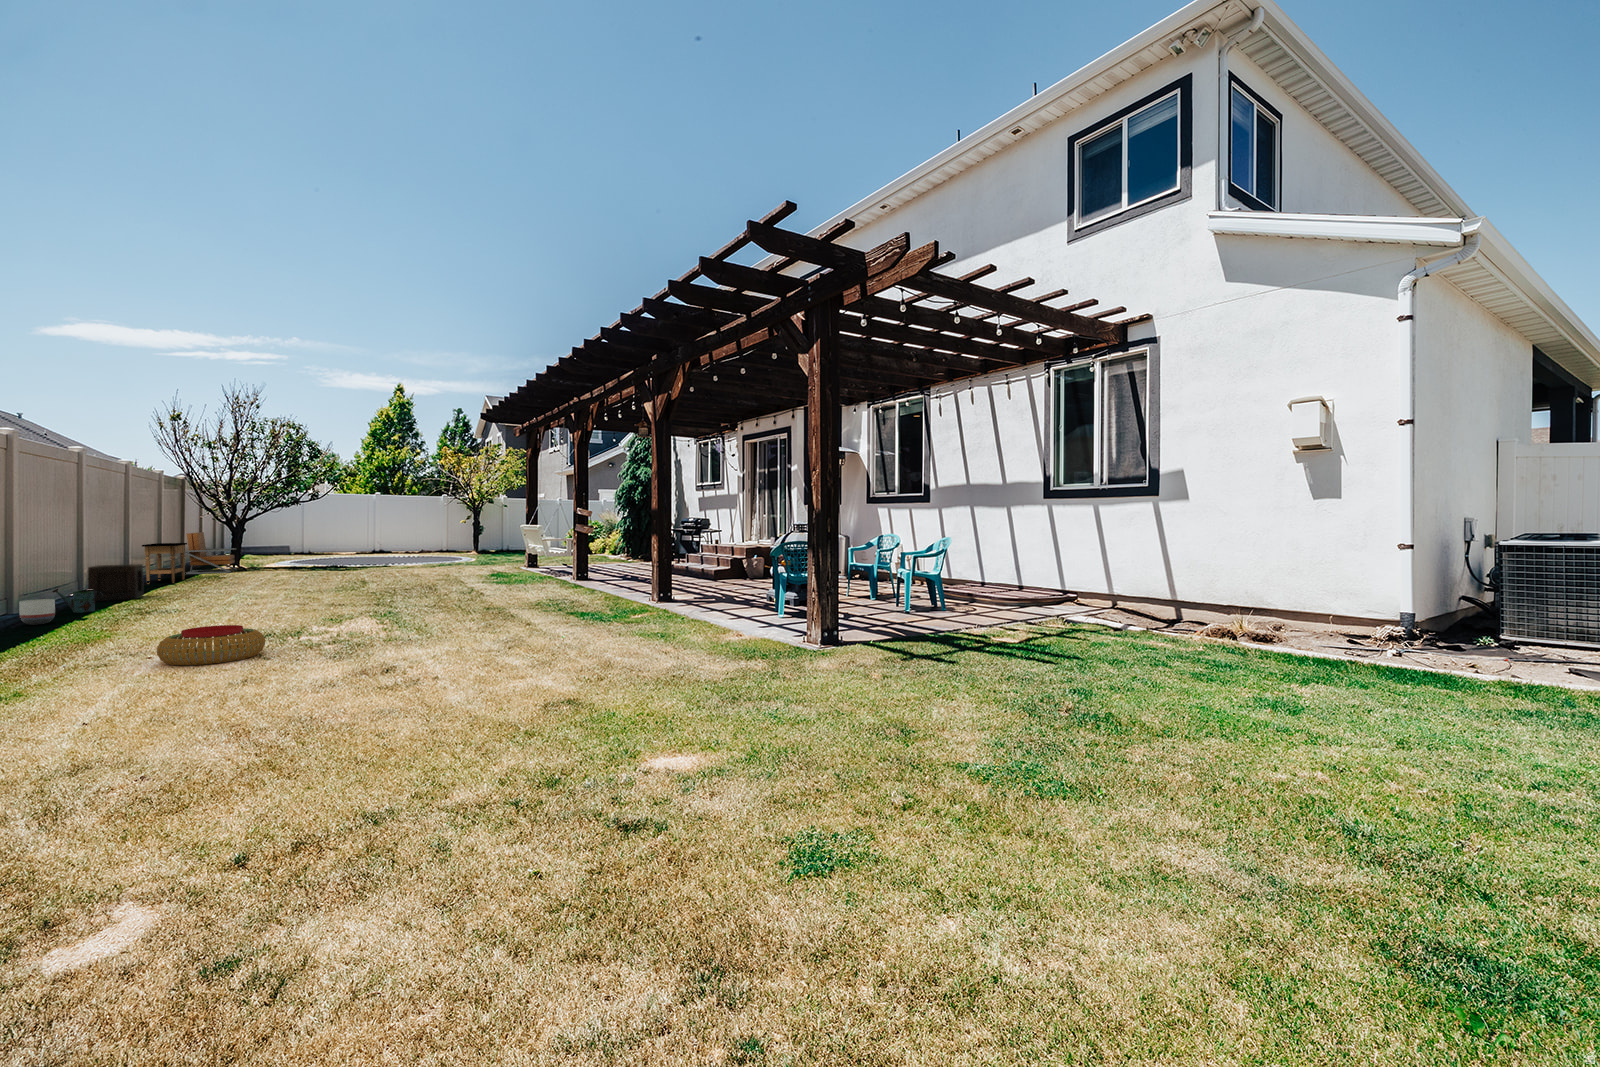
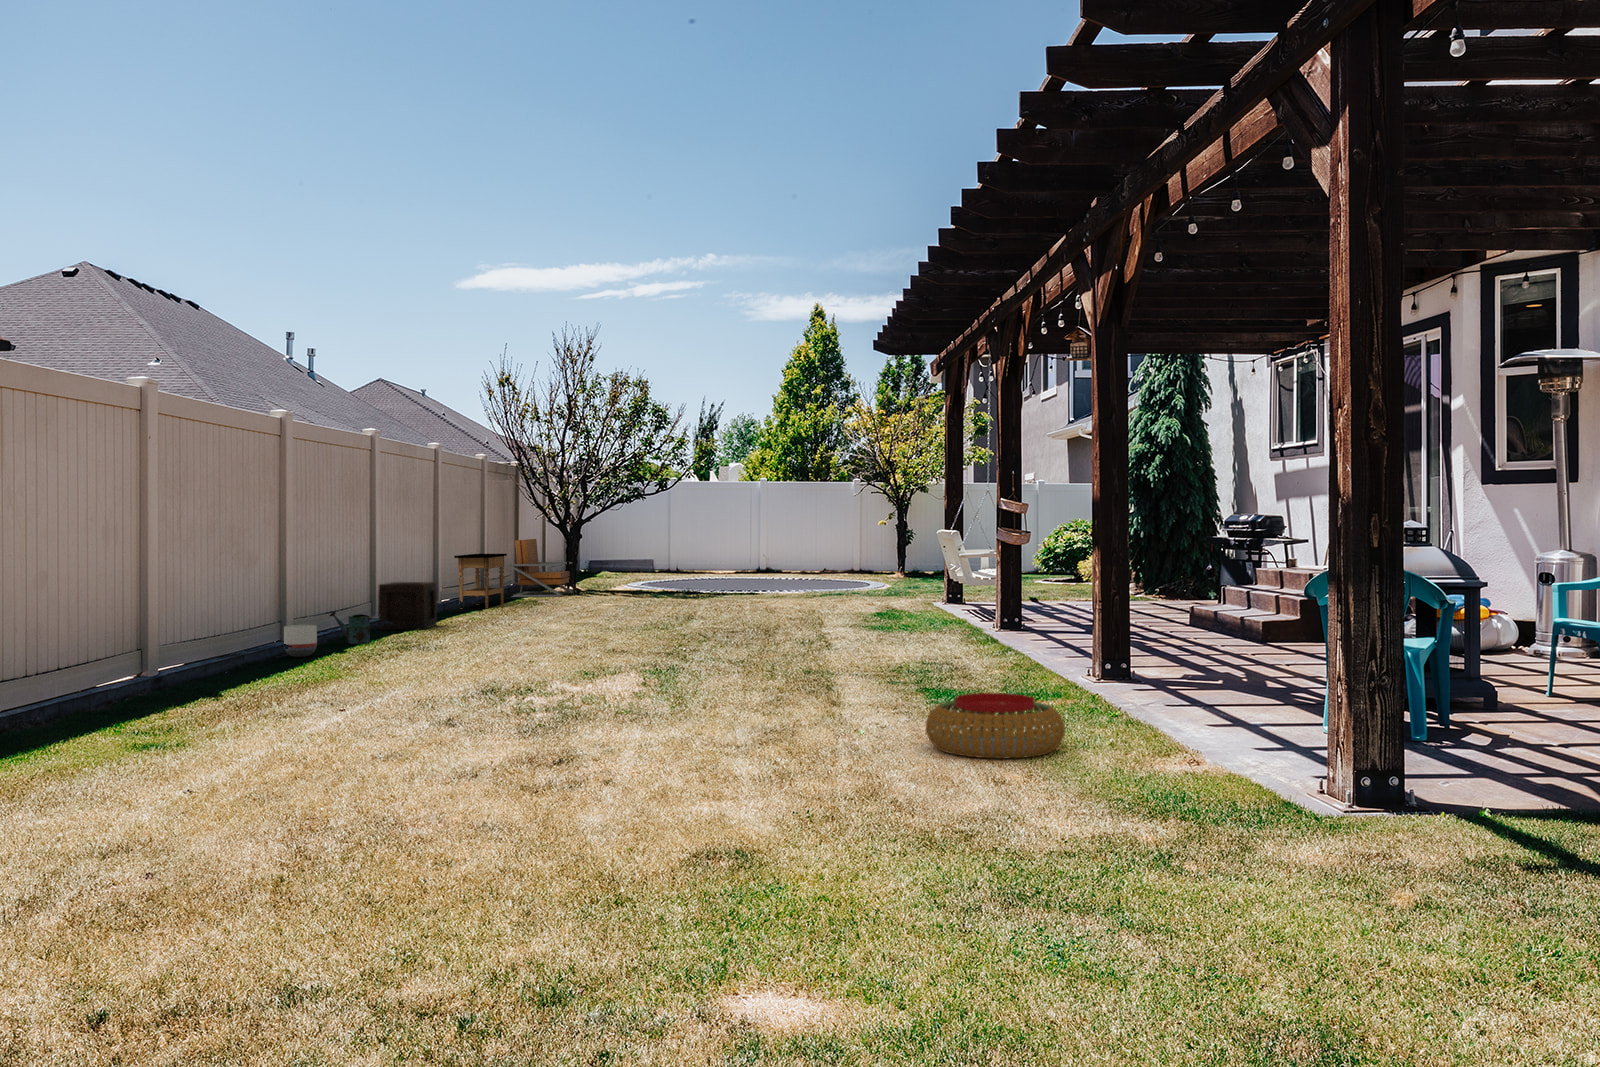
pouf: present [157,625,265,665] -> present [926,693,1065,759]

